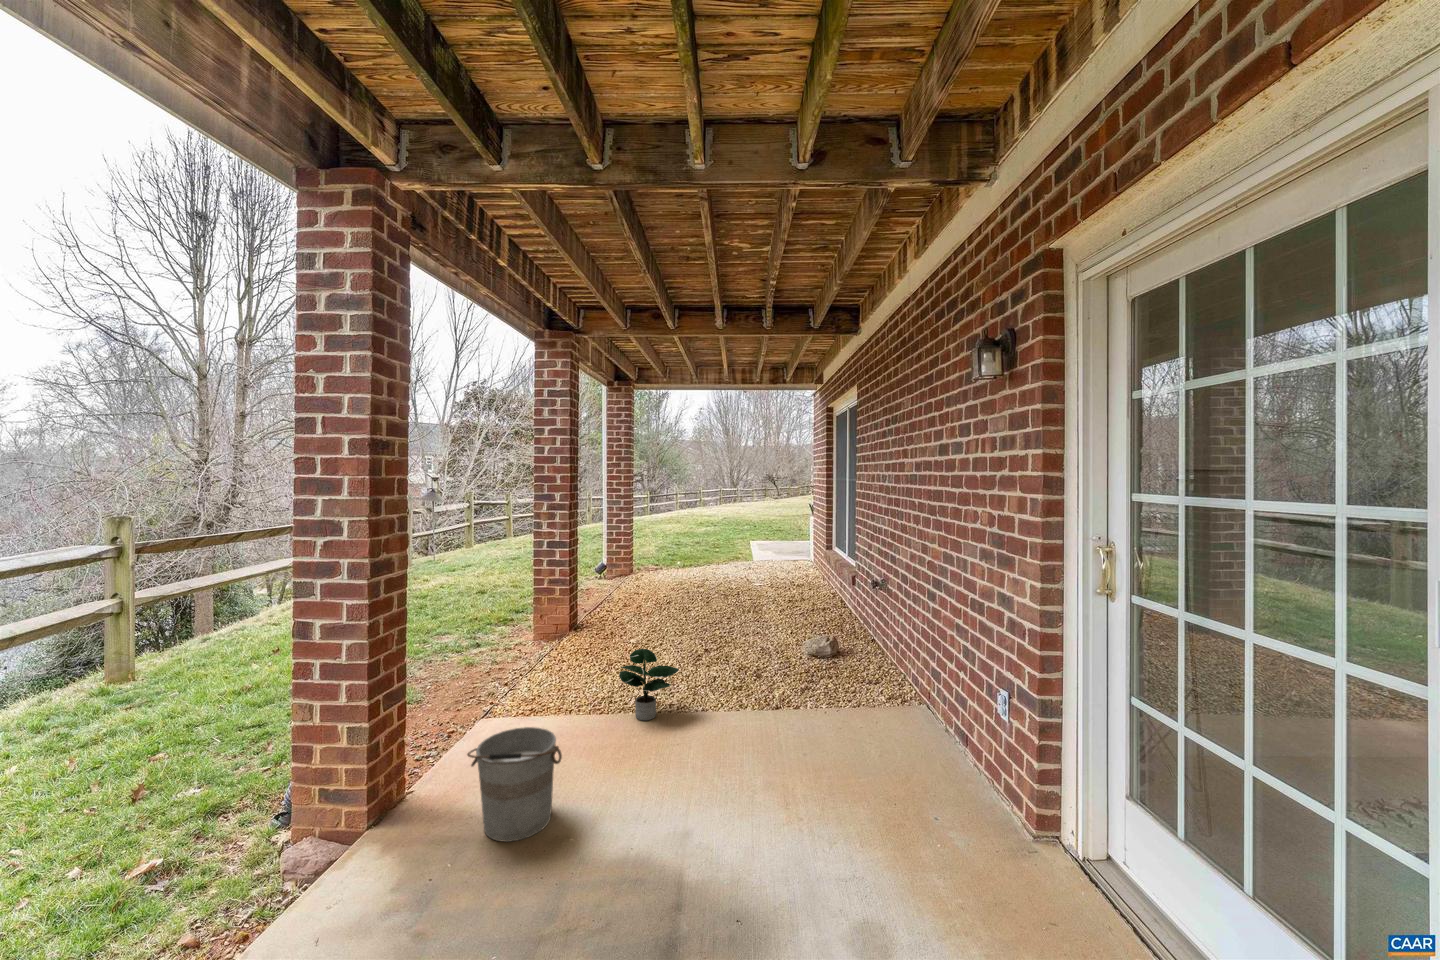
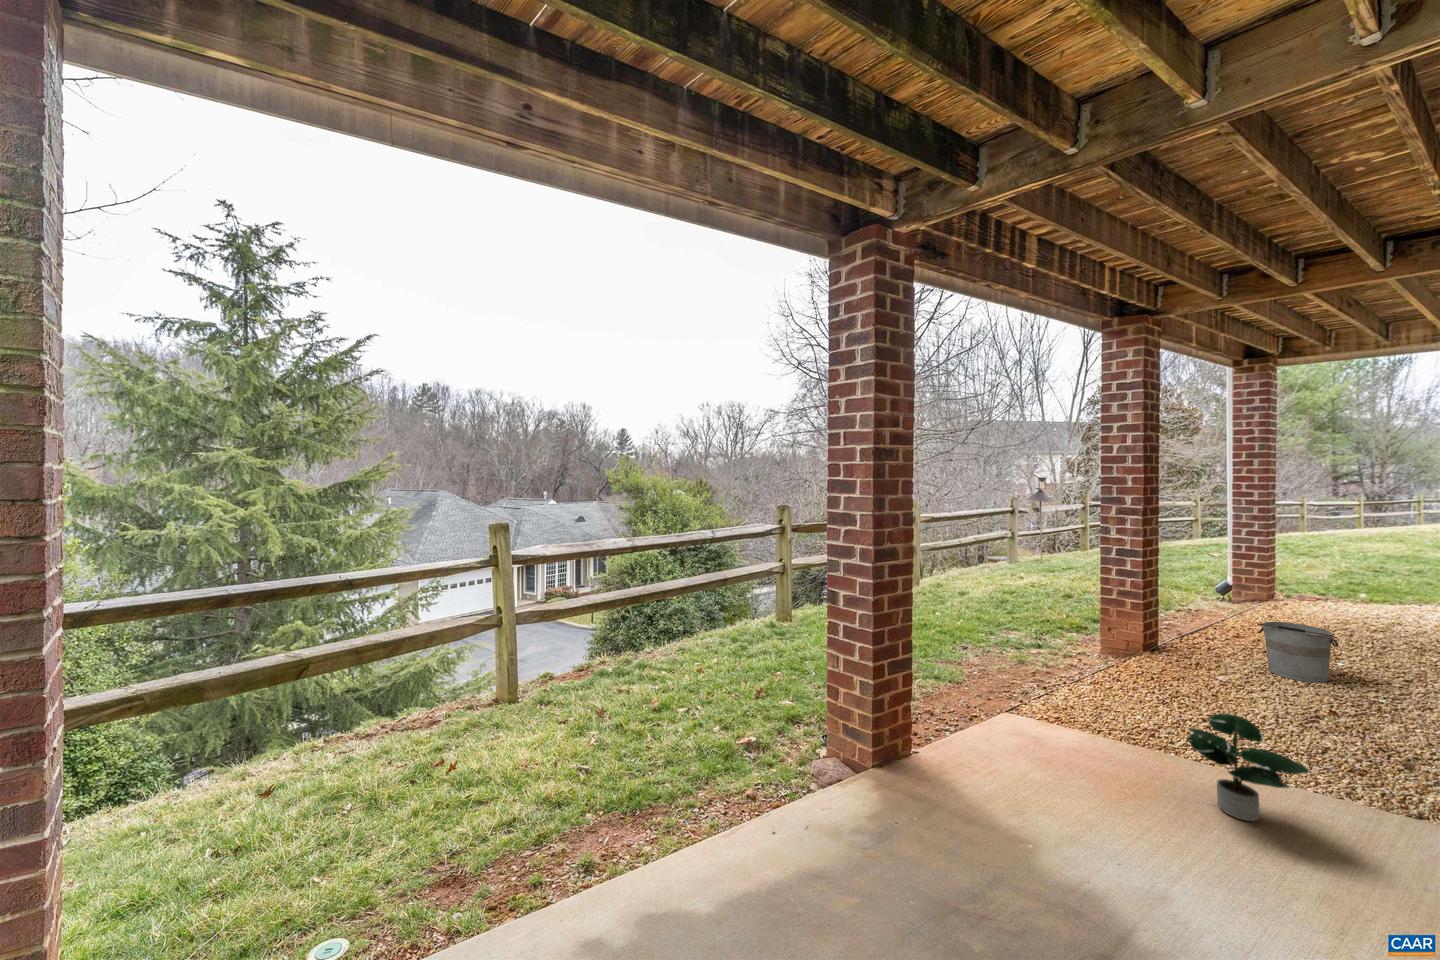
bucket: present [467,727,562,842] -> present [1257,622,1338,683]

